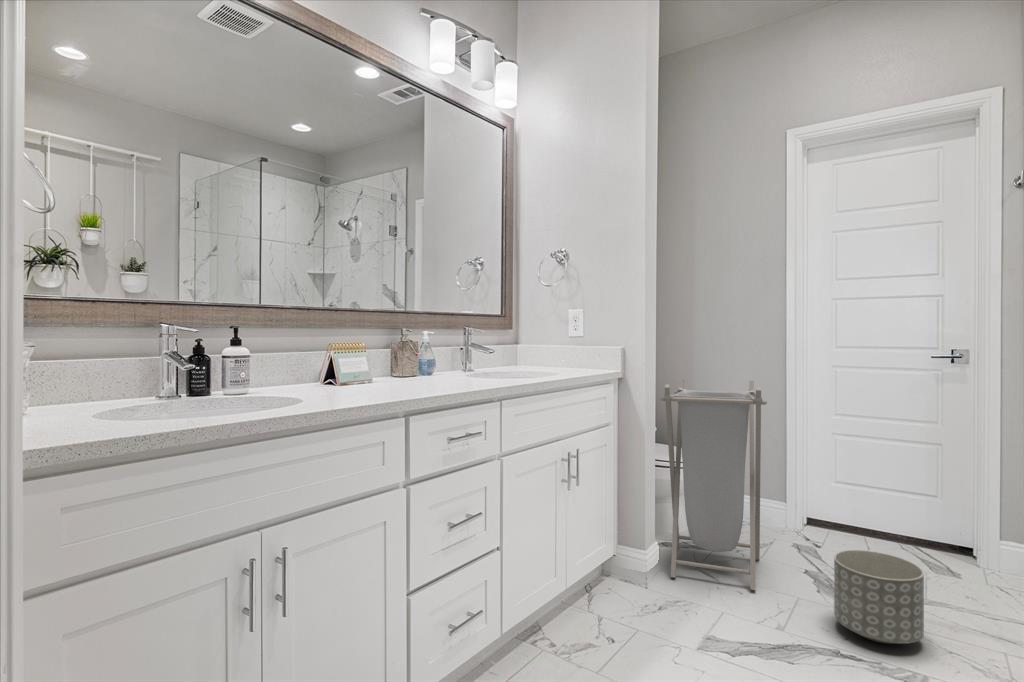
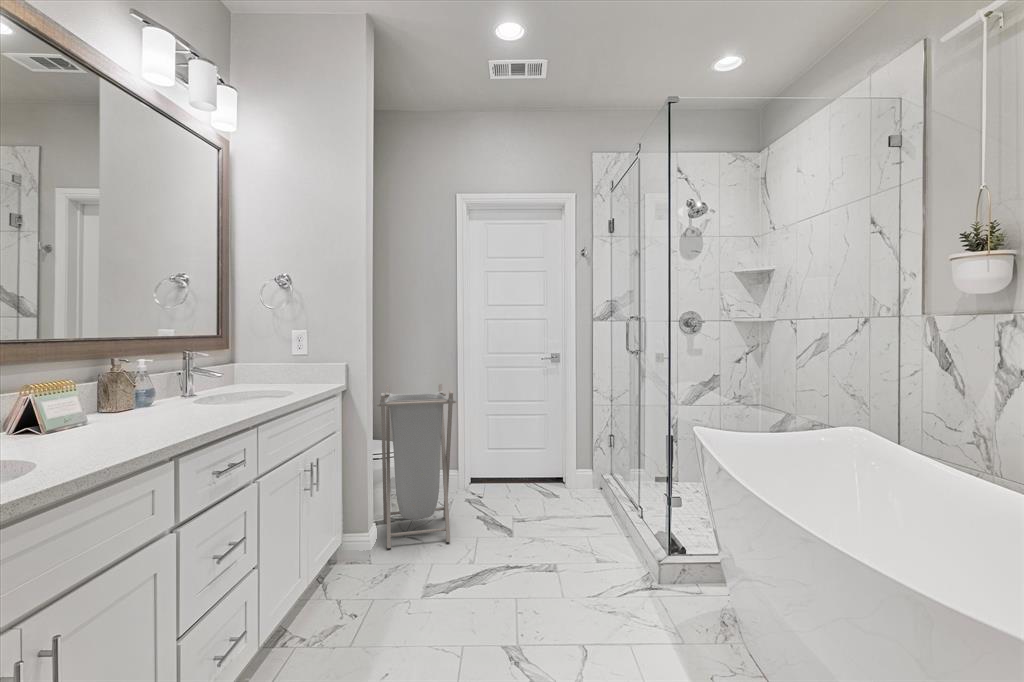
planter: present [834,550,924,644] -> none [503,496,552,556]

